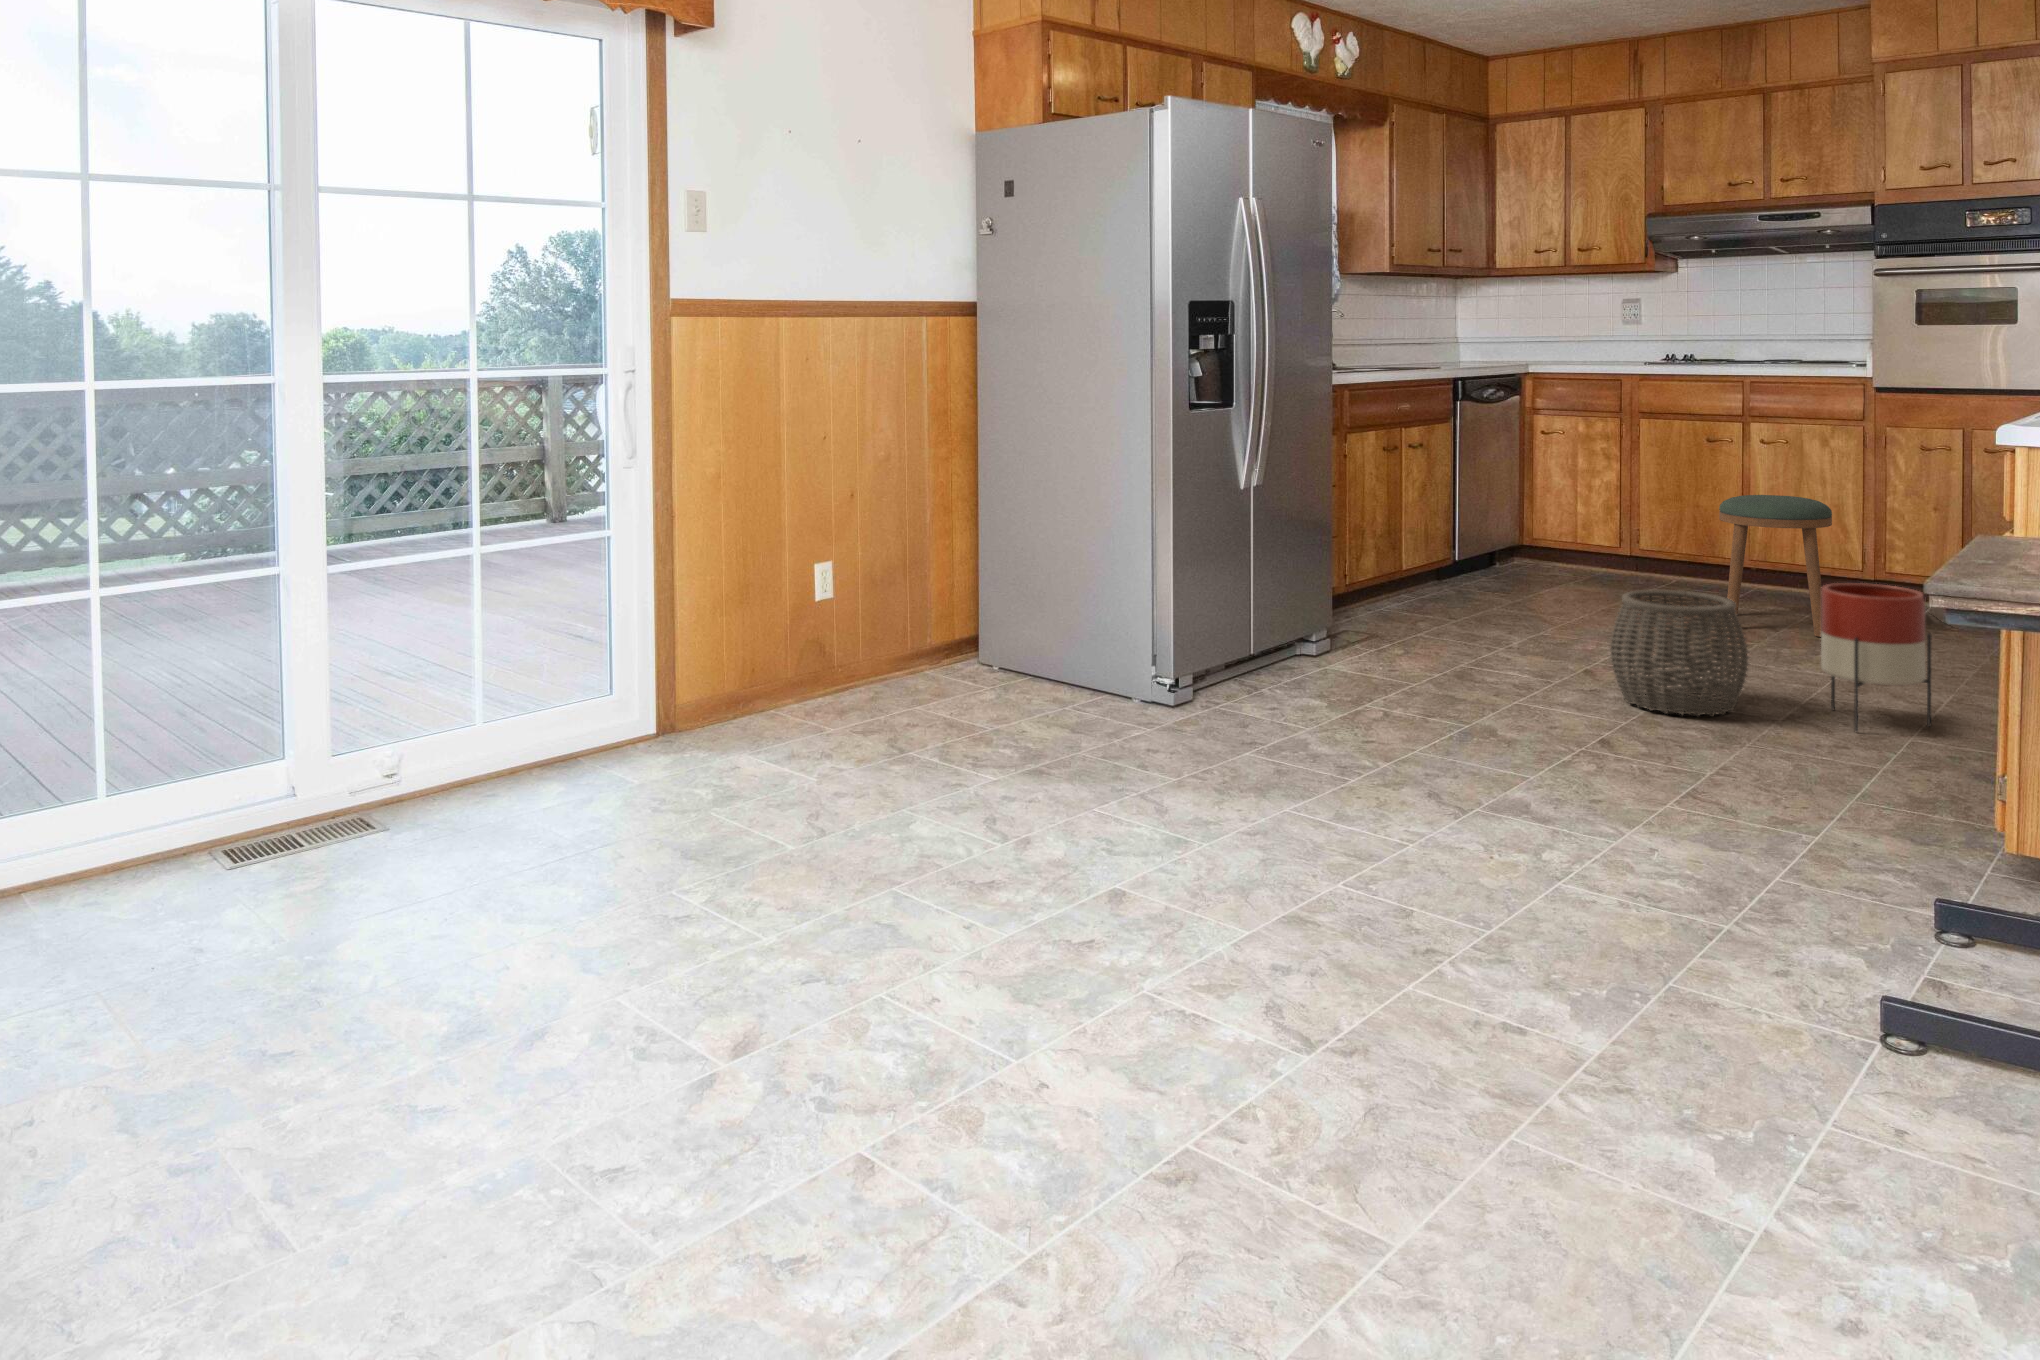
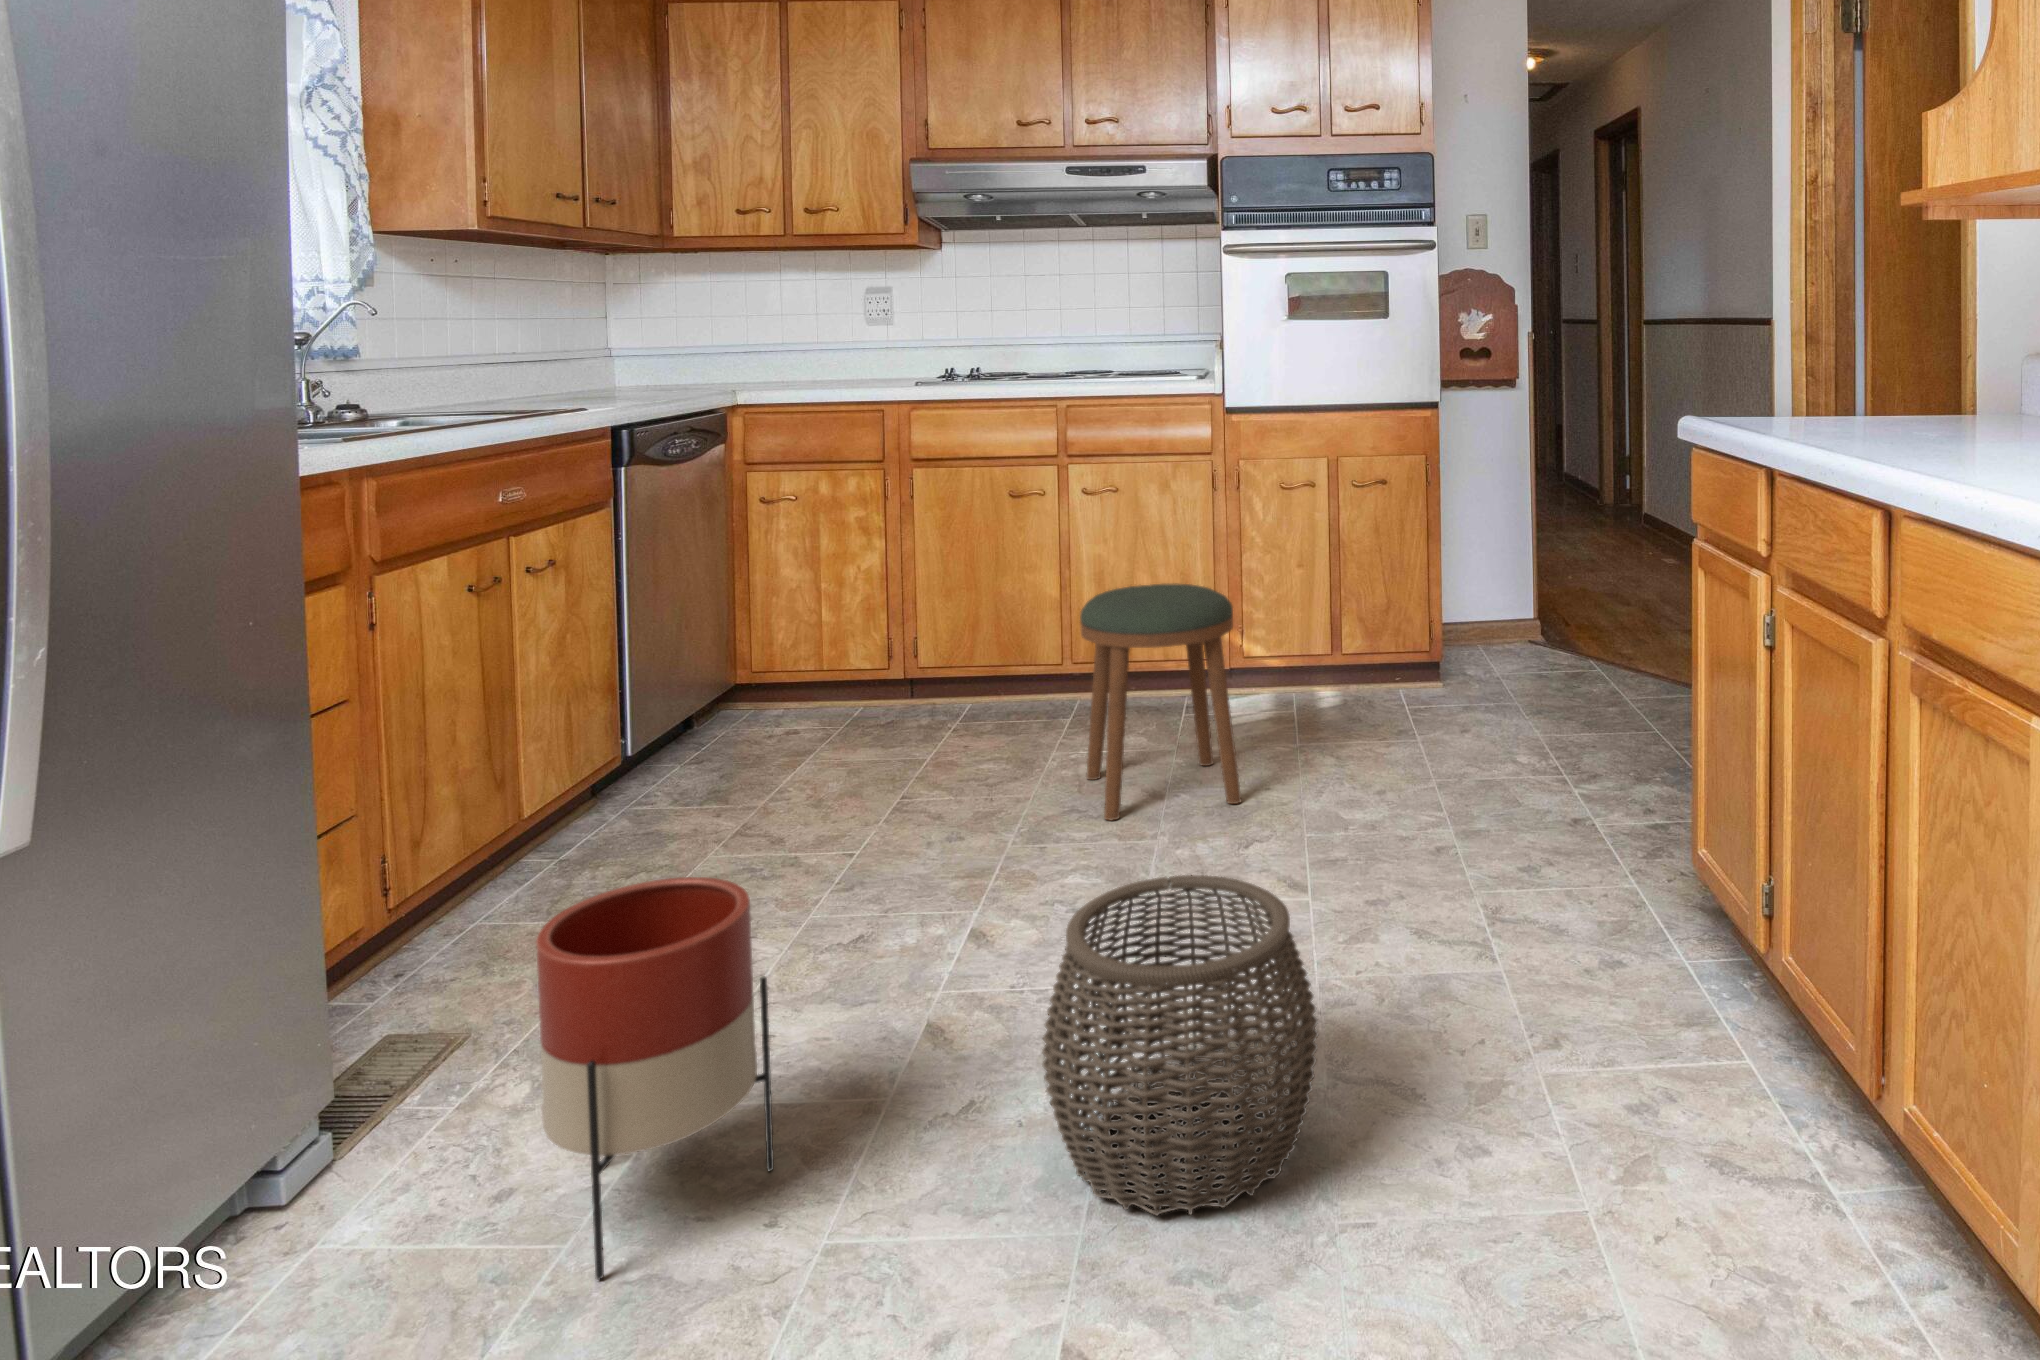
planter: present [1821,583,1931,732] -> present [536,877,774,1280]

